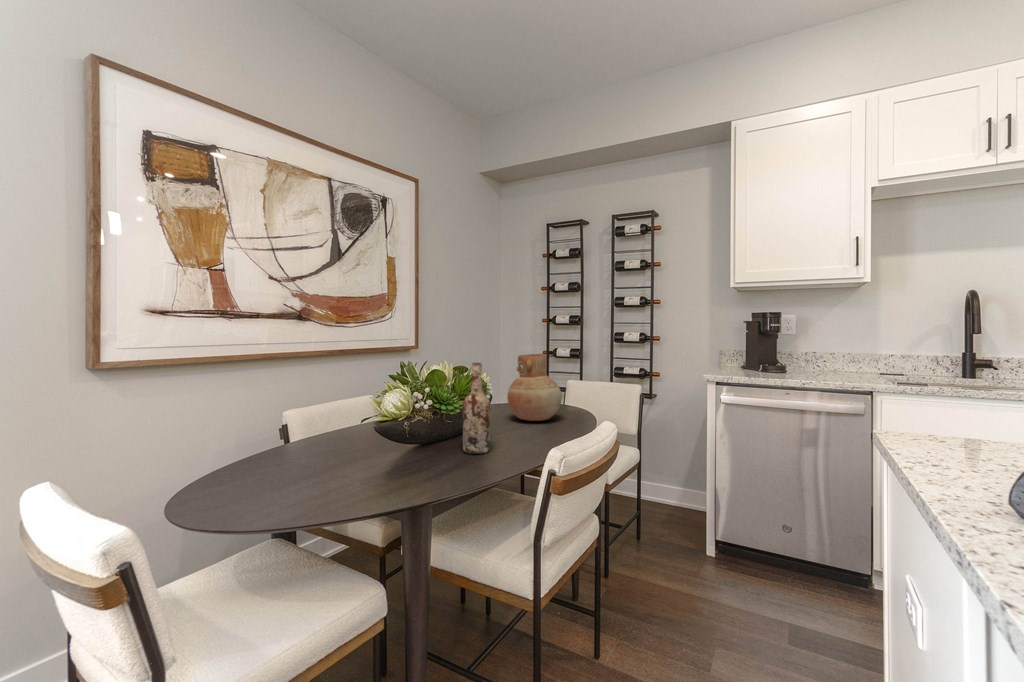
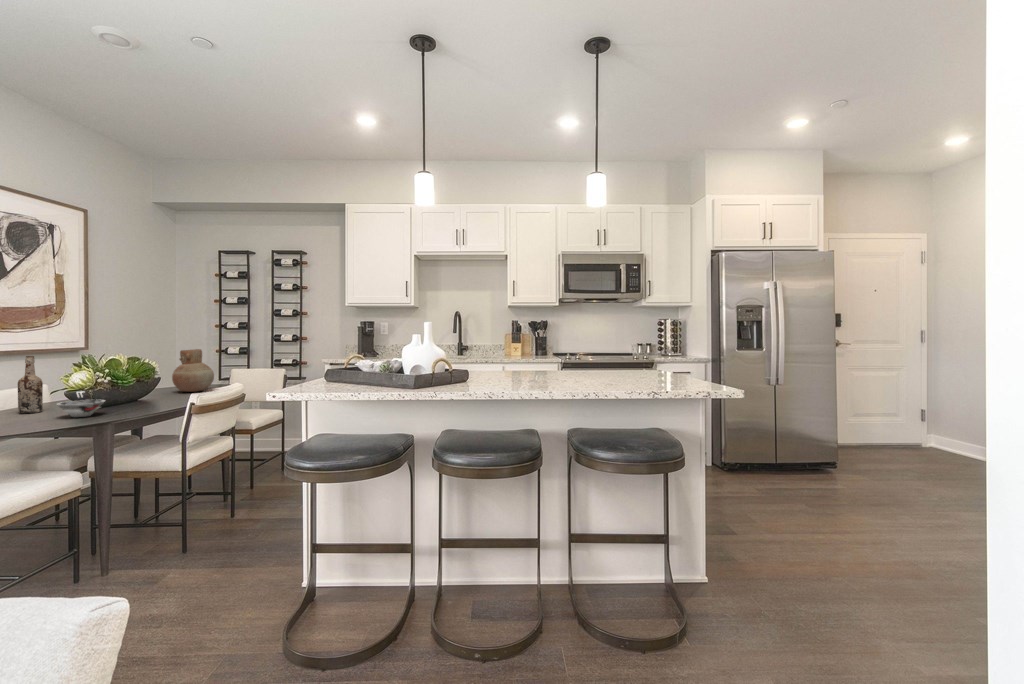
wine bottle: present [463,363,490,454] -> present [18,356,43,414]
bowl: none [354,431,421,480] -> present [57,391,105,417]

